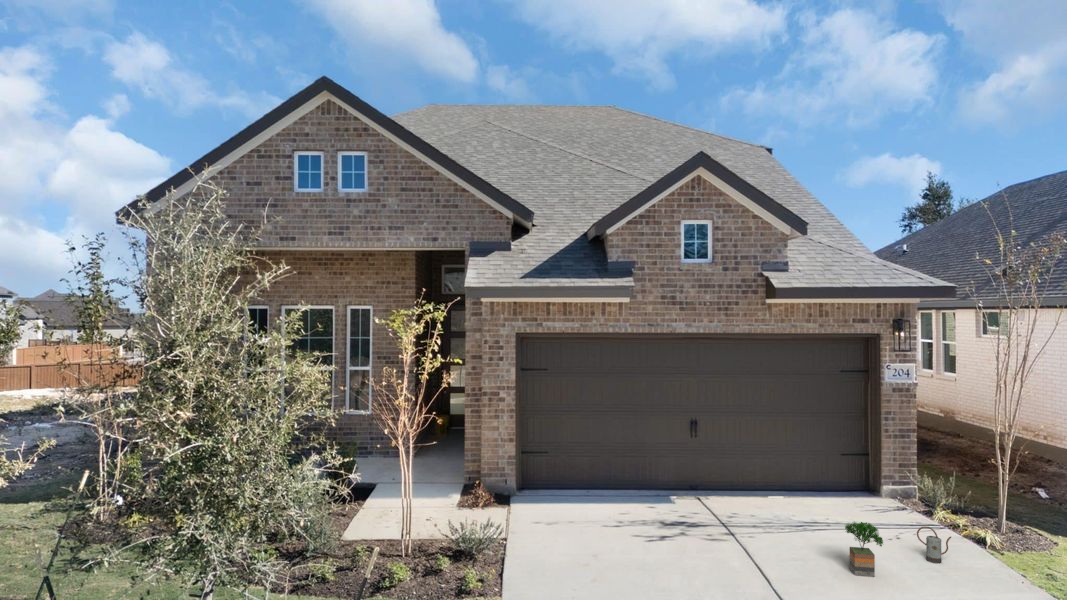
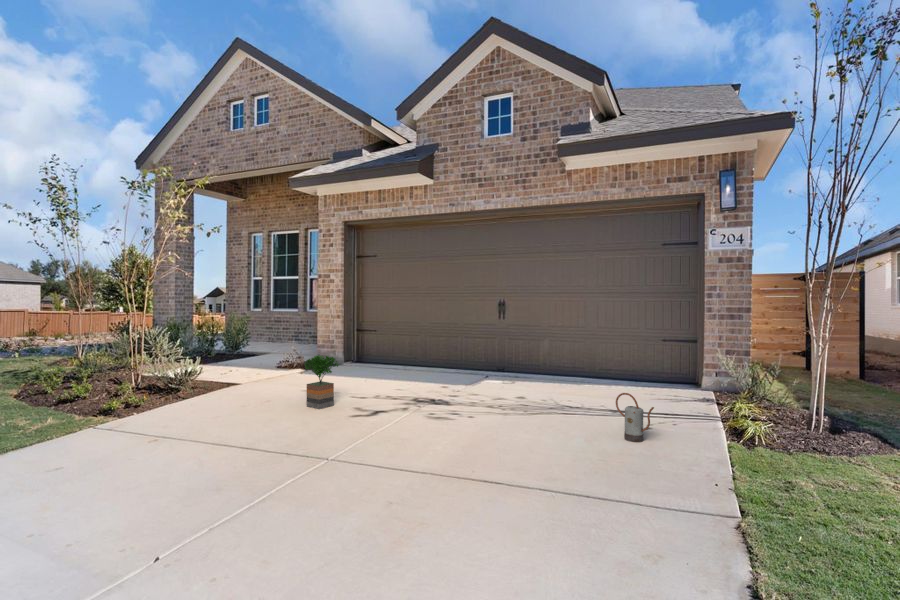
potted tree: present [845,522,883,577] -> present [305,355,339,409]

